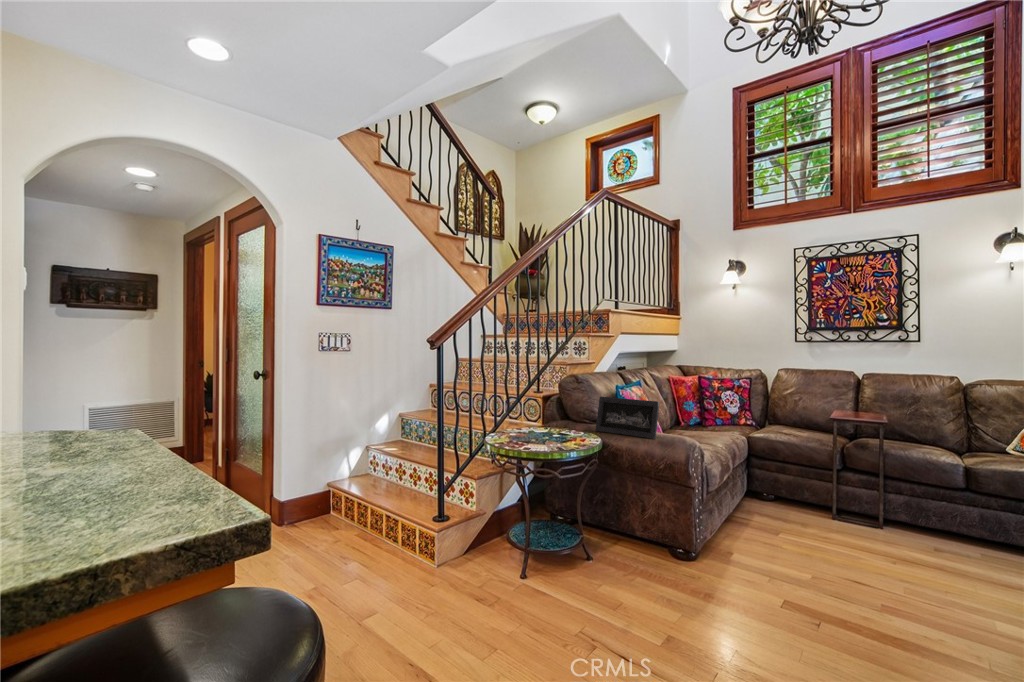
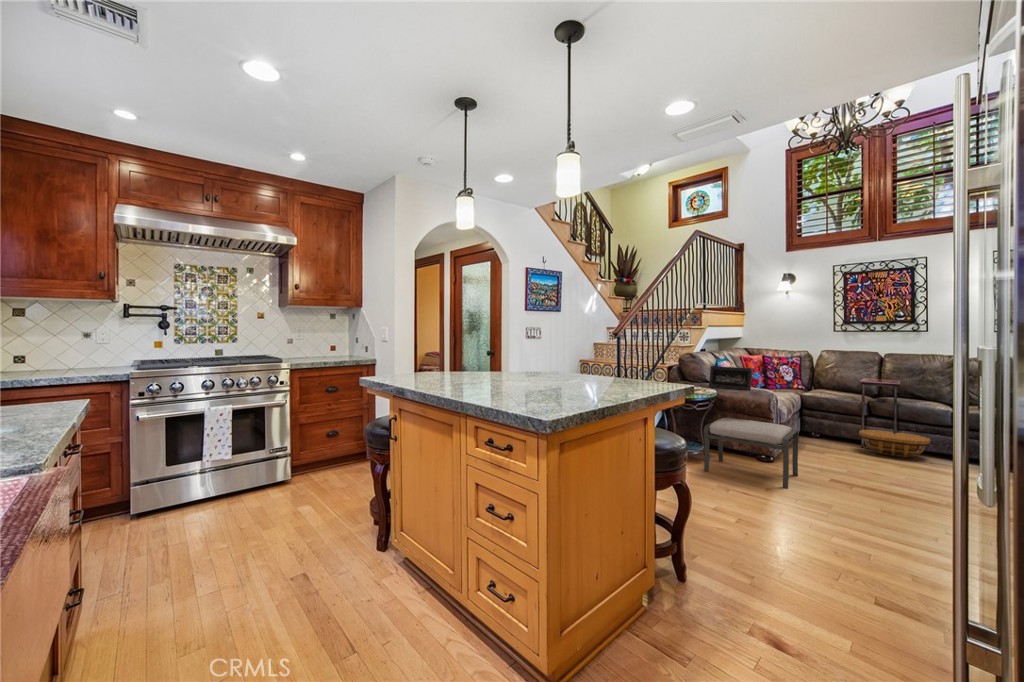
ottoman: none [564,488,725,641] -> present [704,418,799,488]
basket: none [829,494,936,543] -> present [859,430,930,457]

